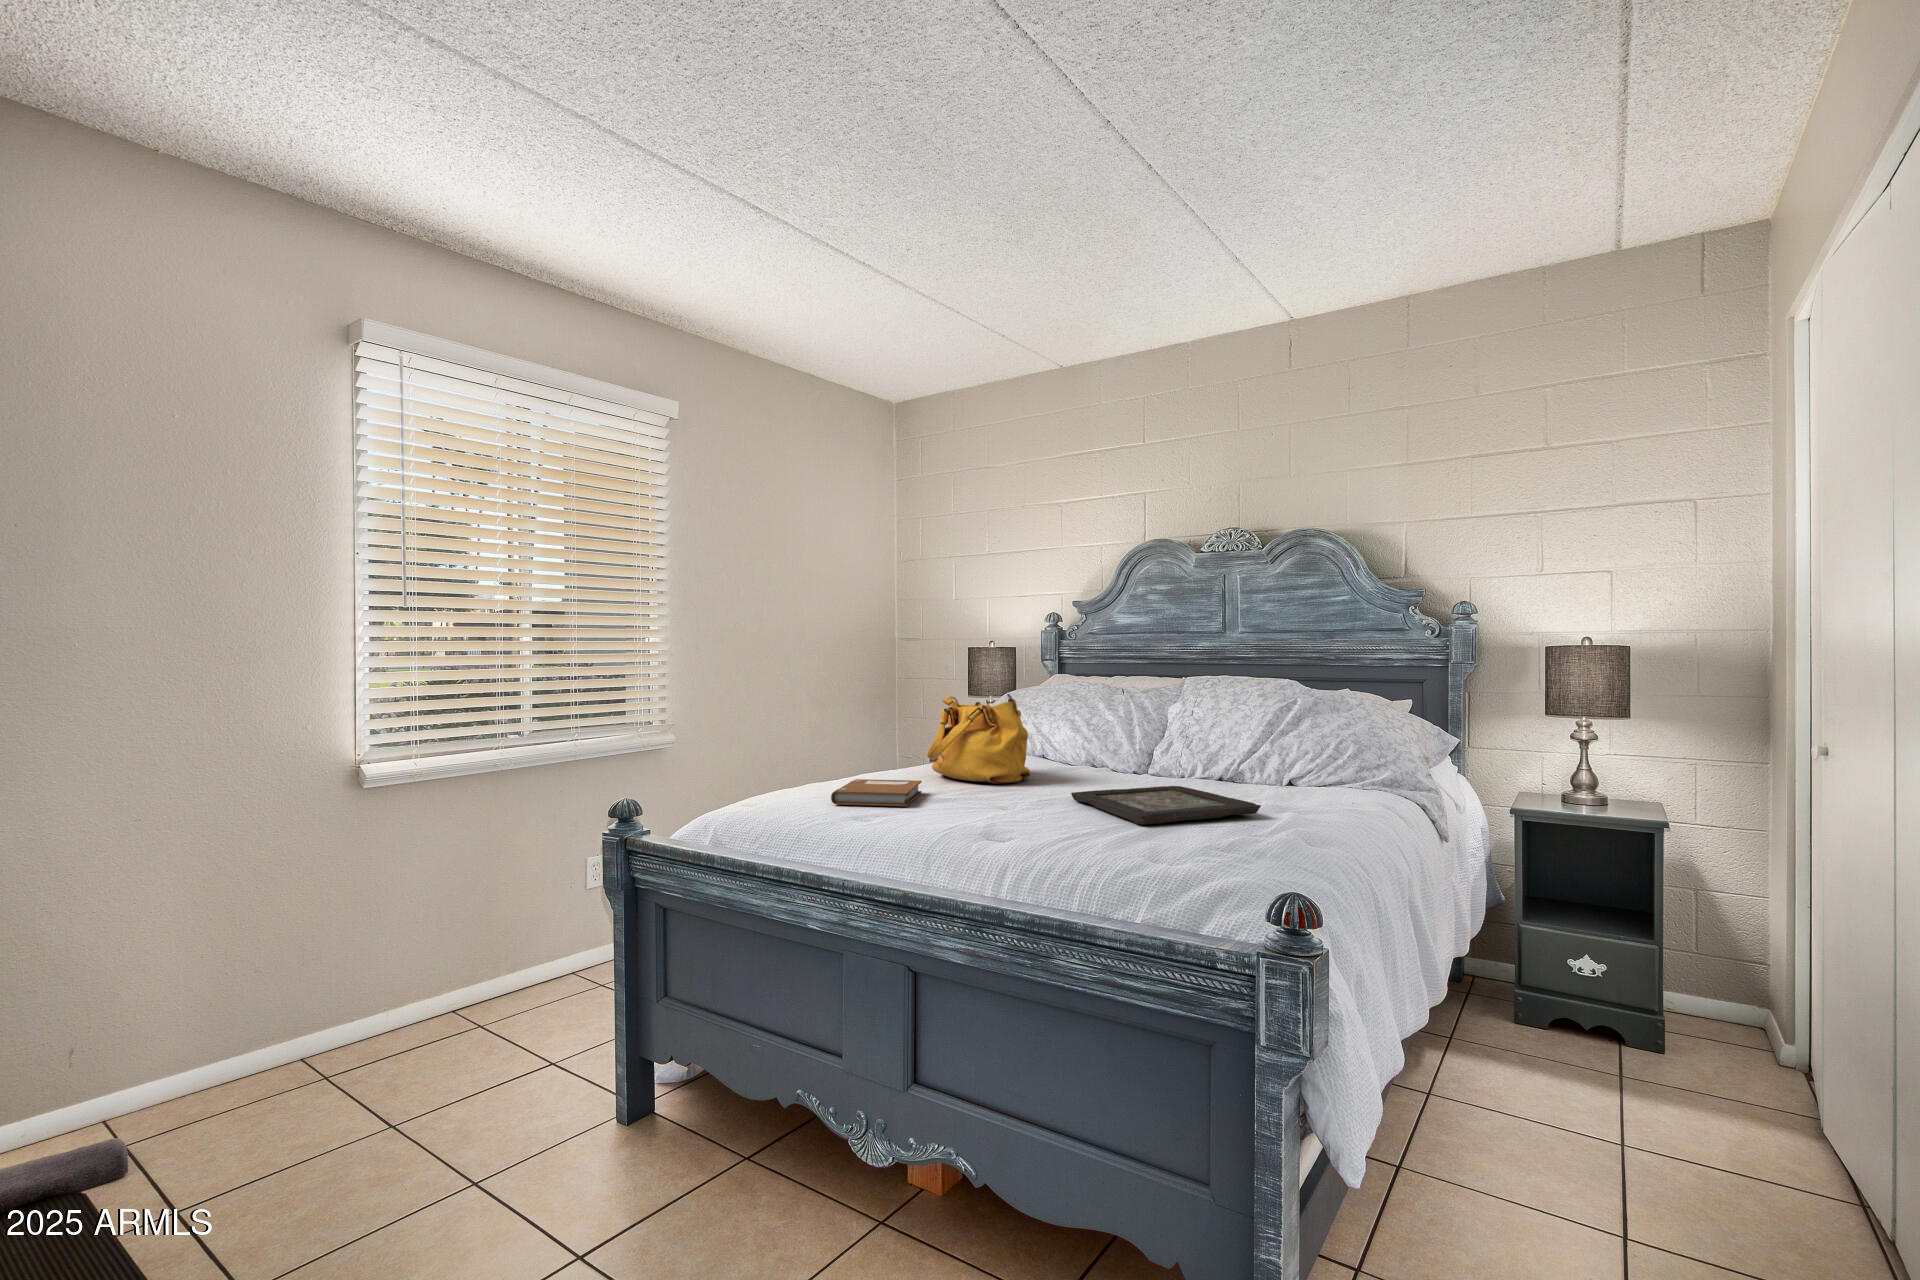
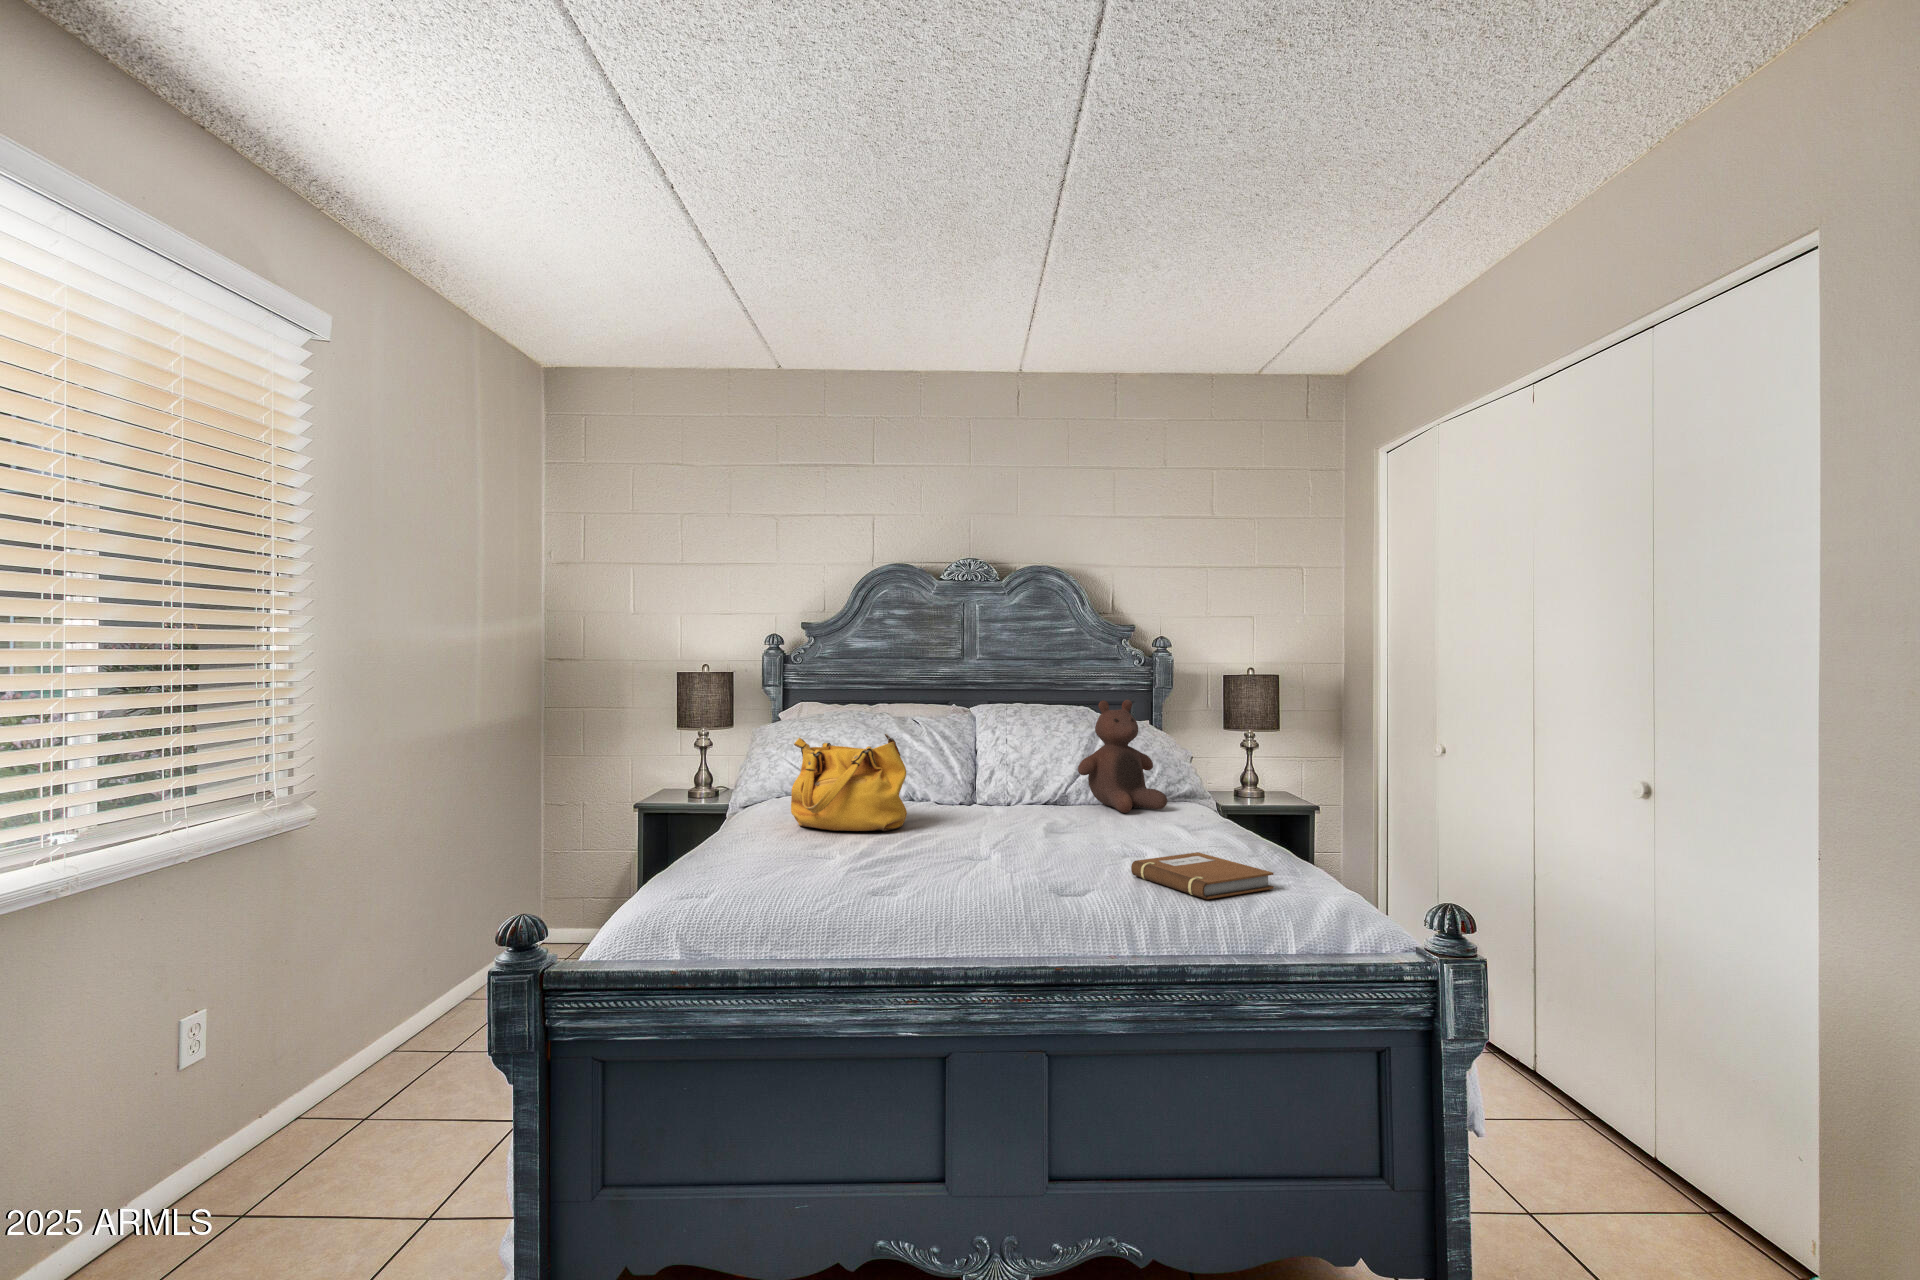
stuffed bear: none [1233,670,1336,795] -> present [1078,700,1167,813]
notebook: present [831,779,922,806] -> present [1131,852,1274,899]
decorative tray: present [1071,786,1261,824] -> none [1002,814,1182,858]

